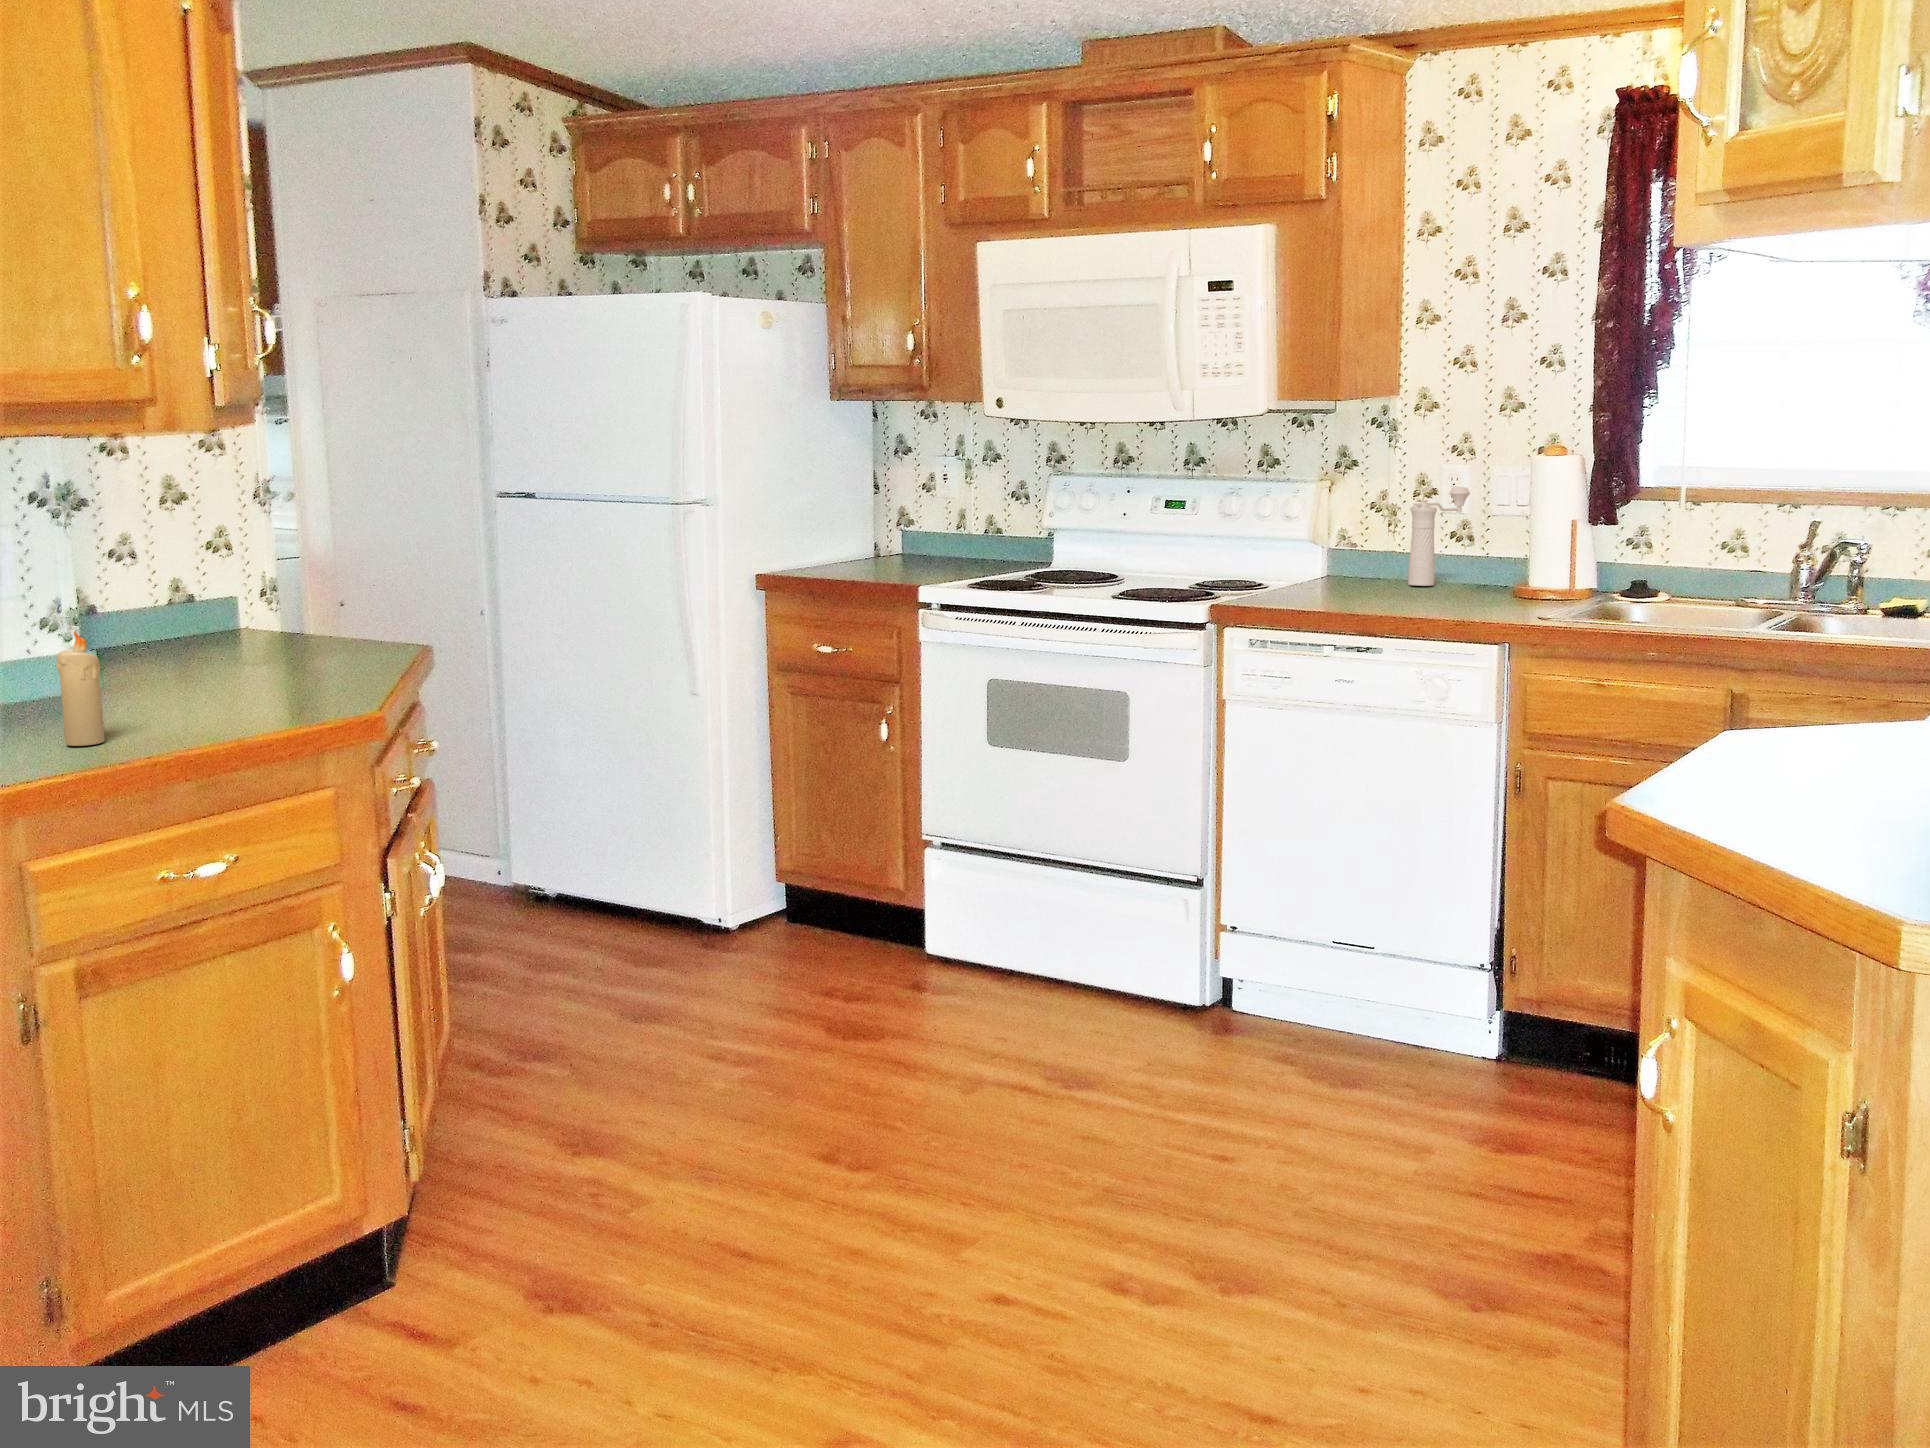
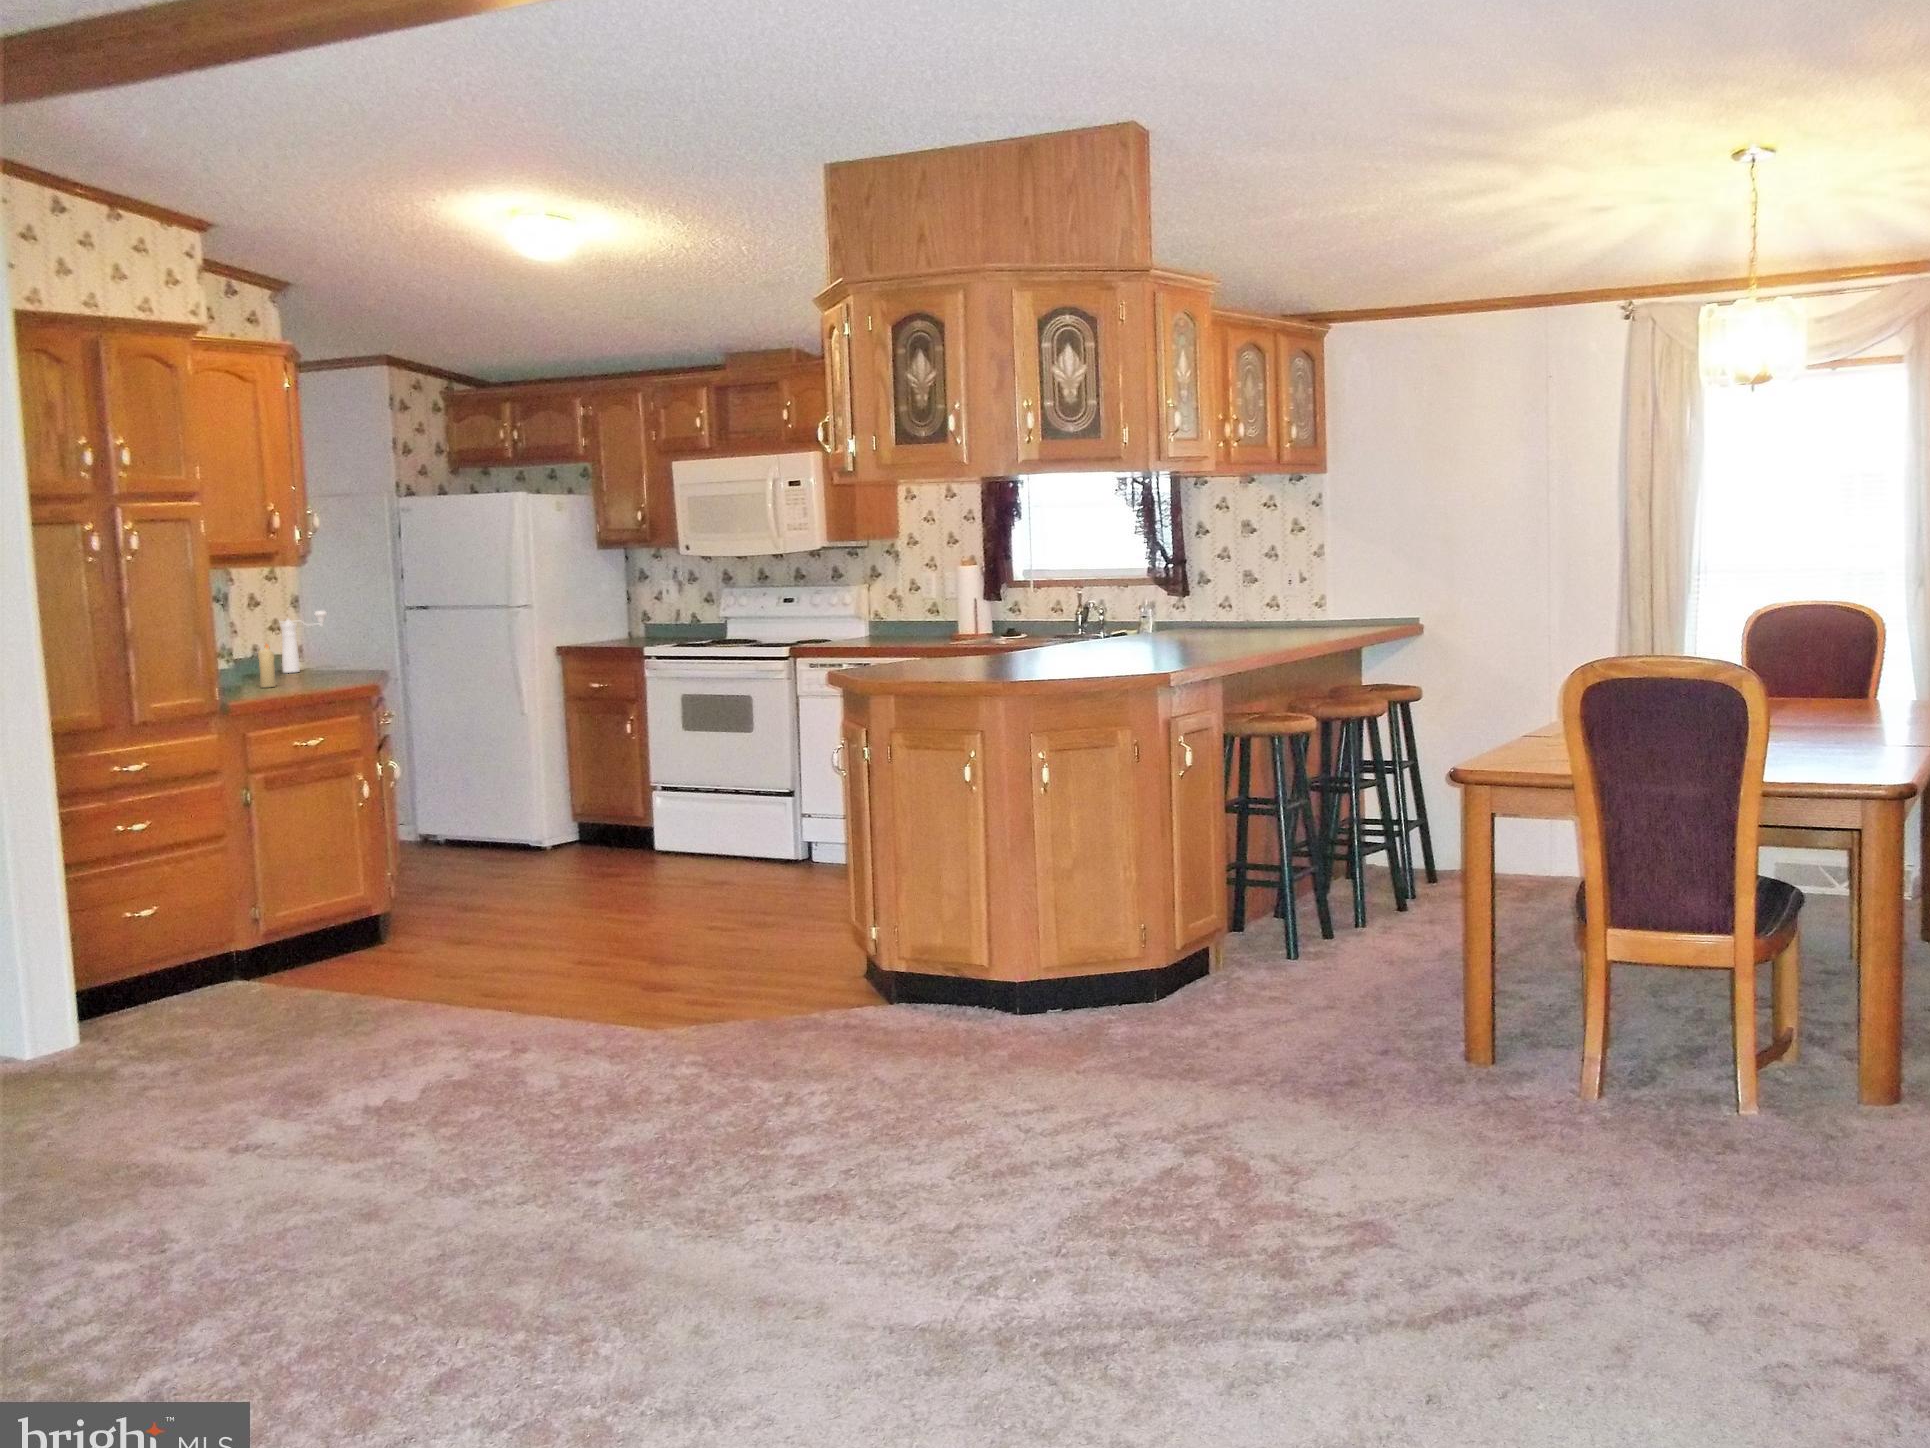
pepper mill: present [1408,487,1470,586] -> present [280,611,327,673]

